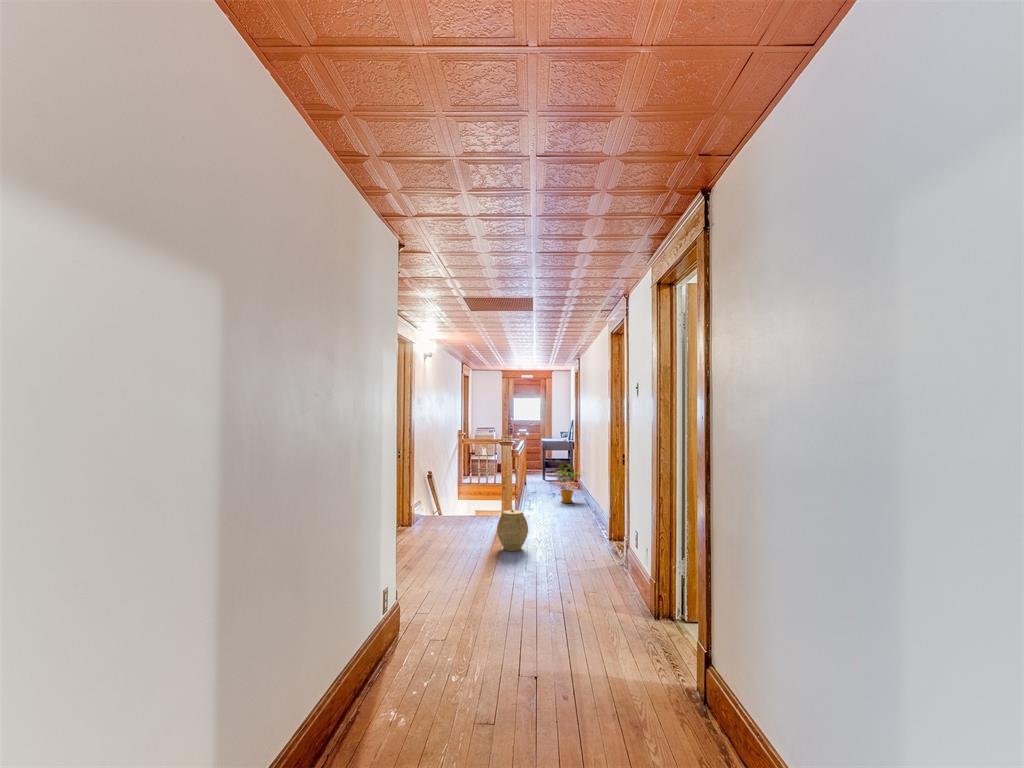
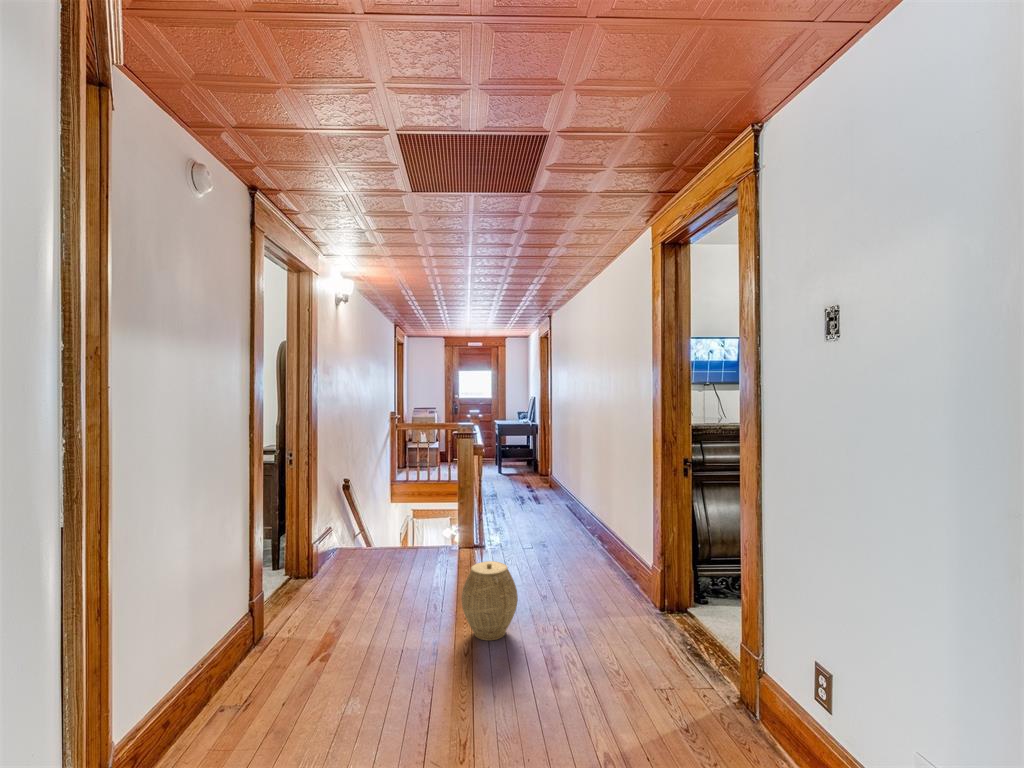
house plant: present [556,460,581,503] -> none [526,454,571,513]

